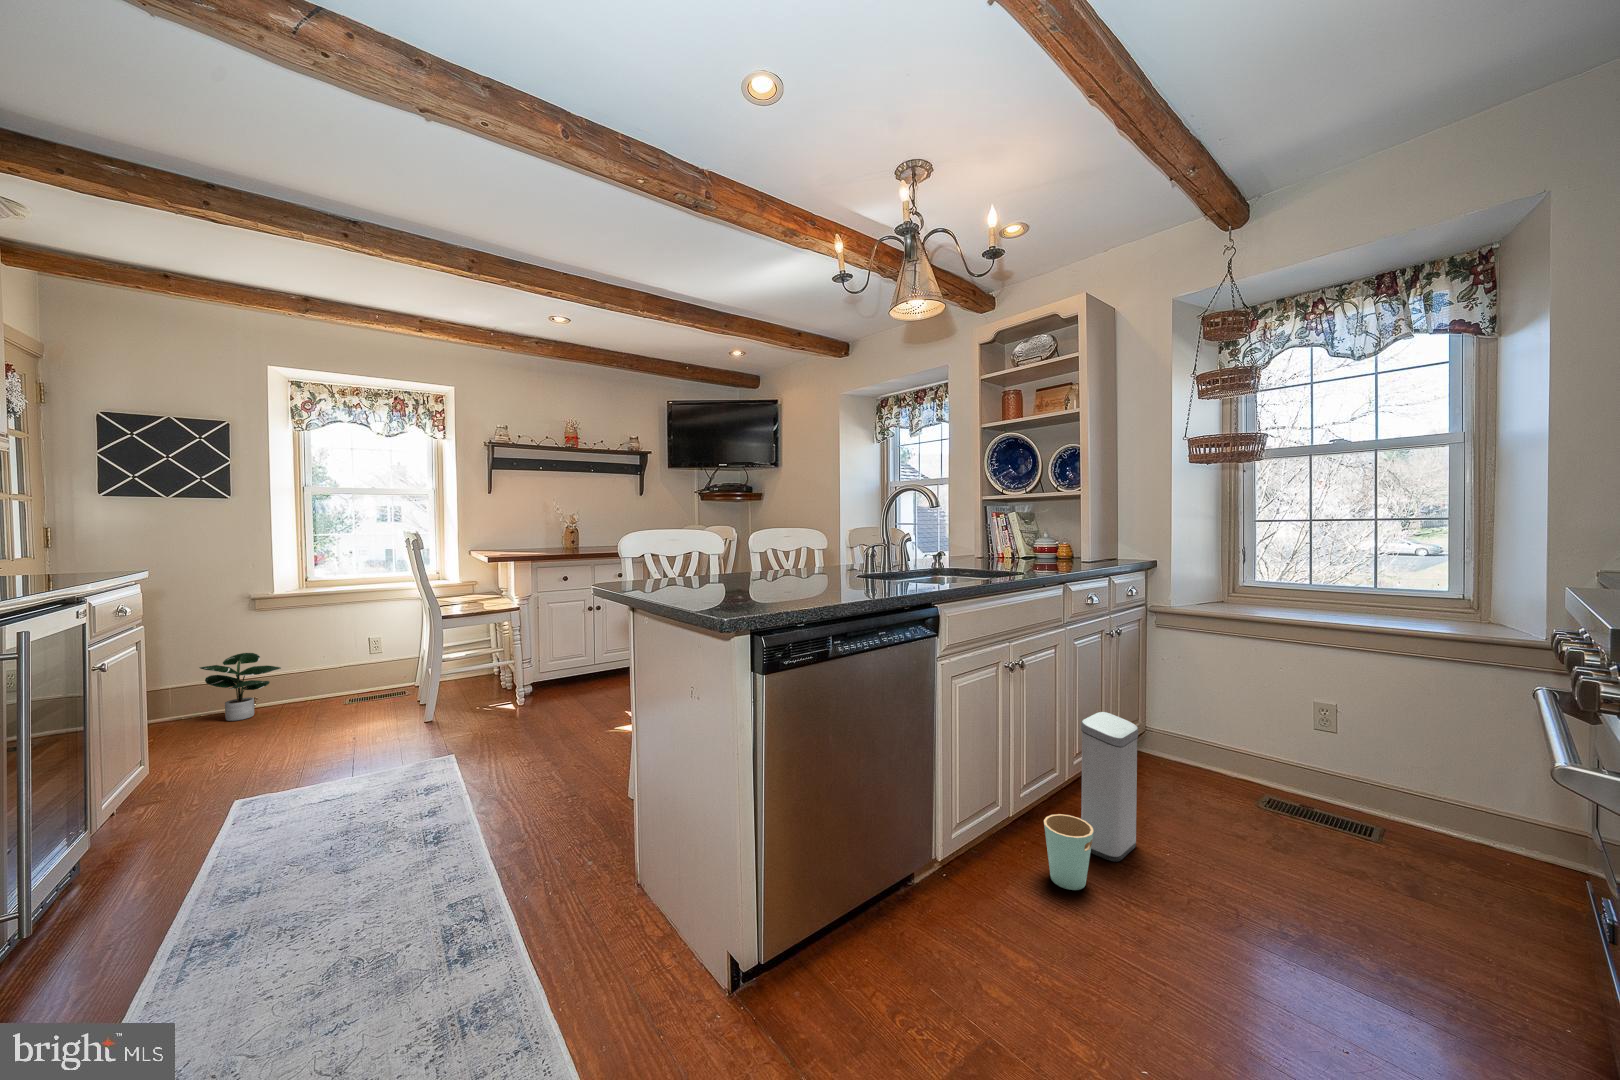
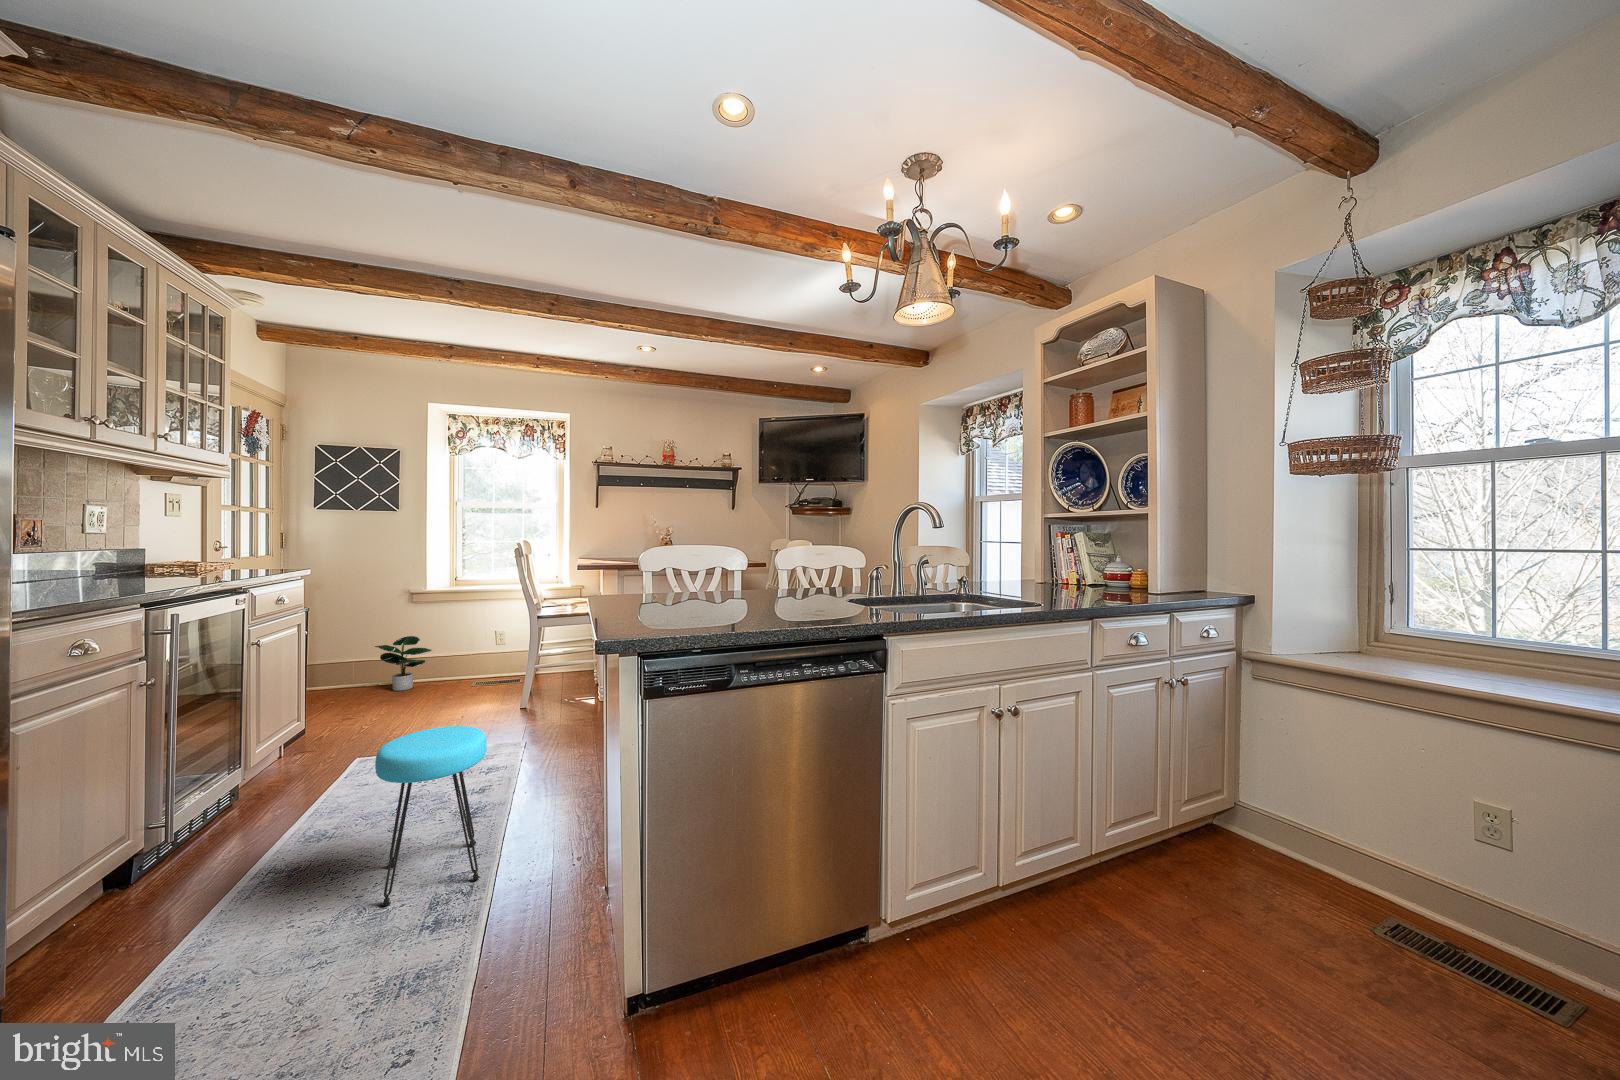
trash can: present [1044,712,1138,890] -> none [1027,780,1174,998]
stool: none [359,732,488,937] -> present [375,726,487,905]

